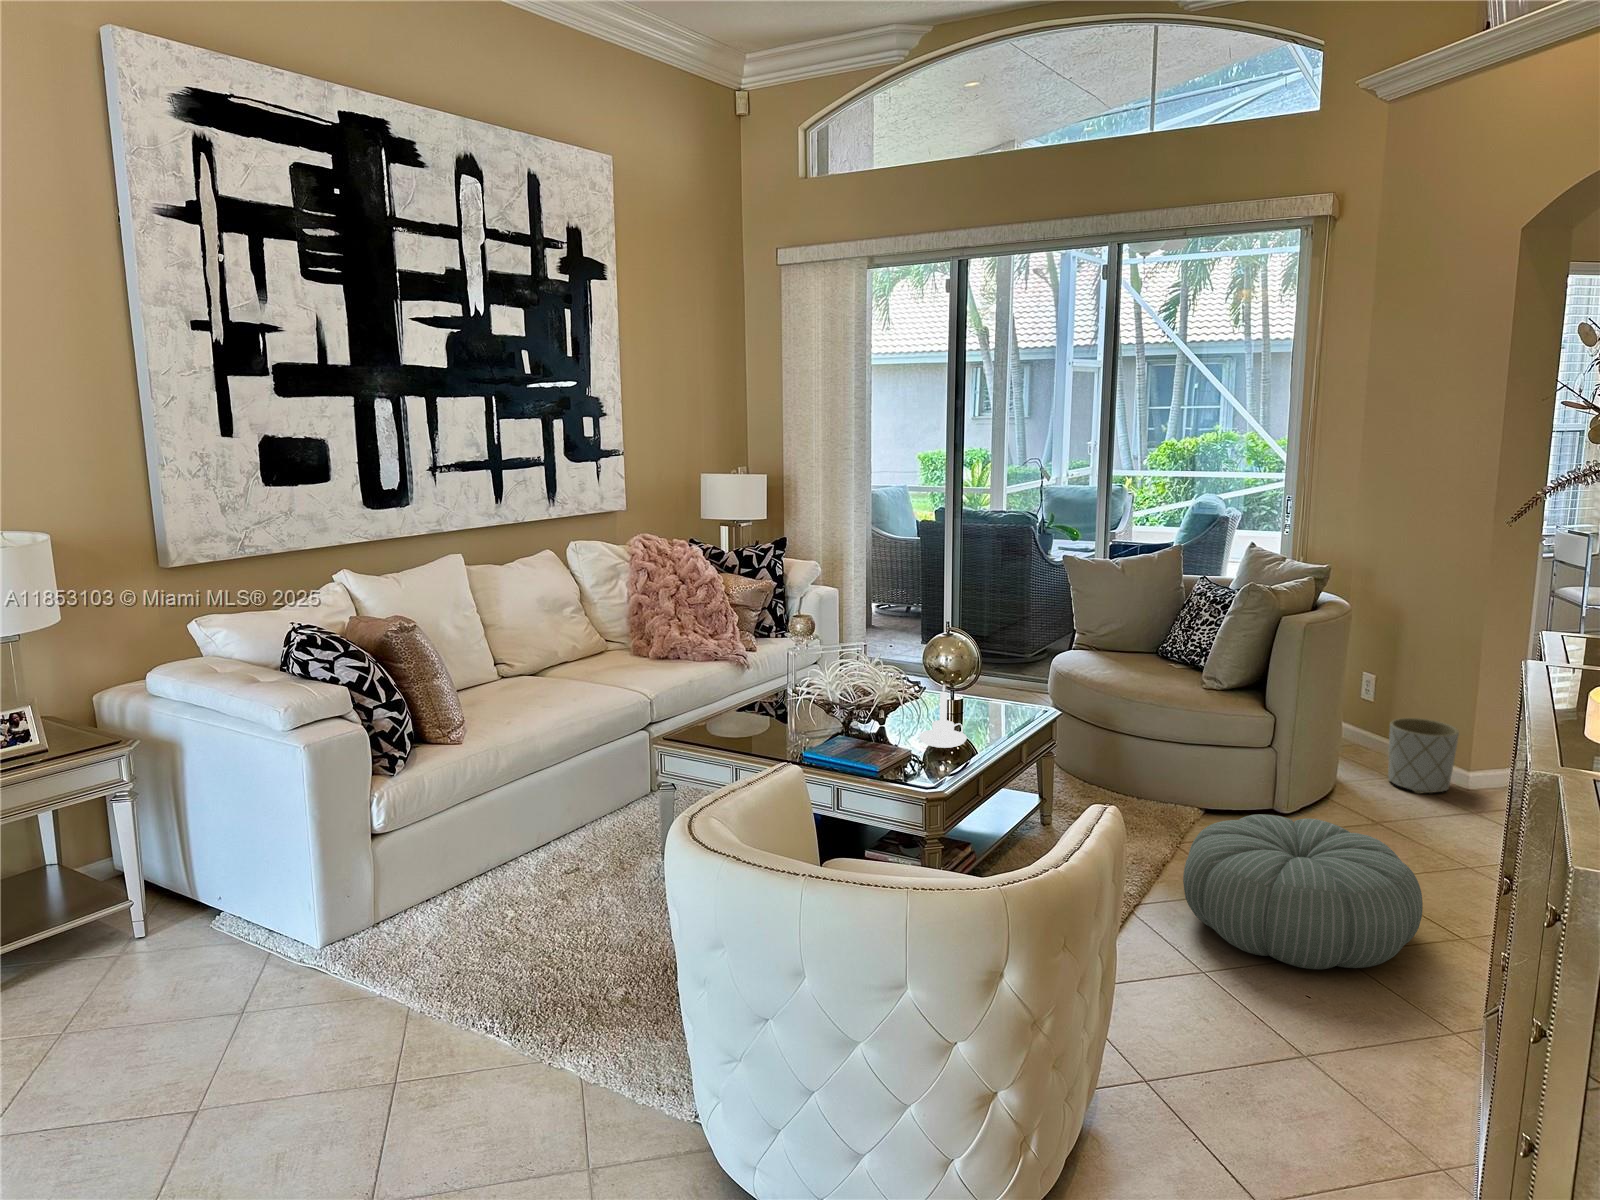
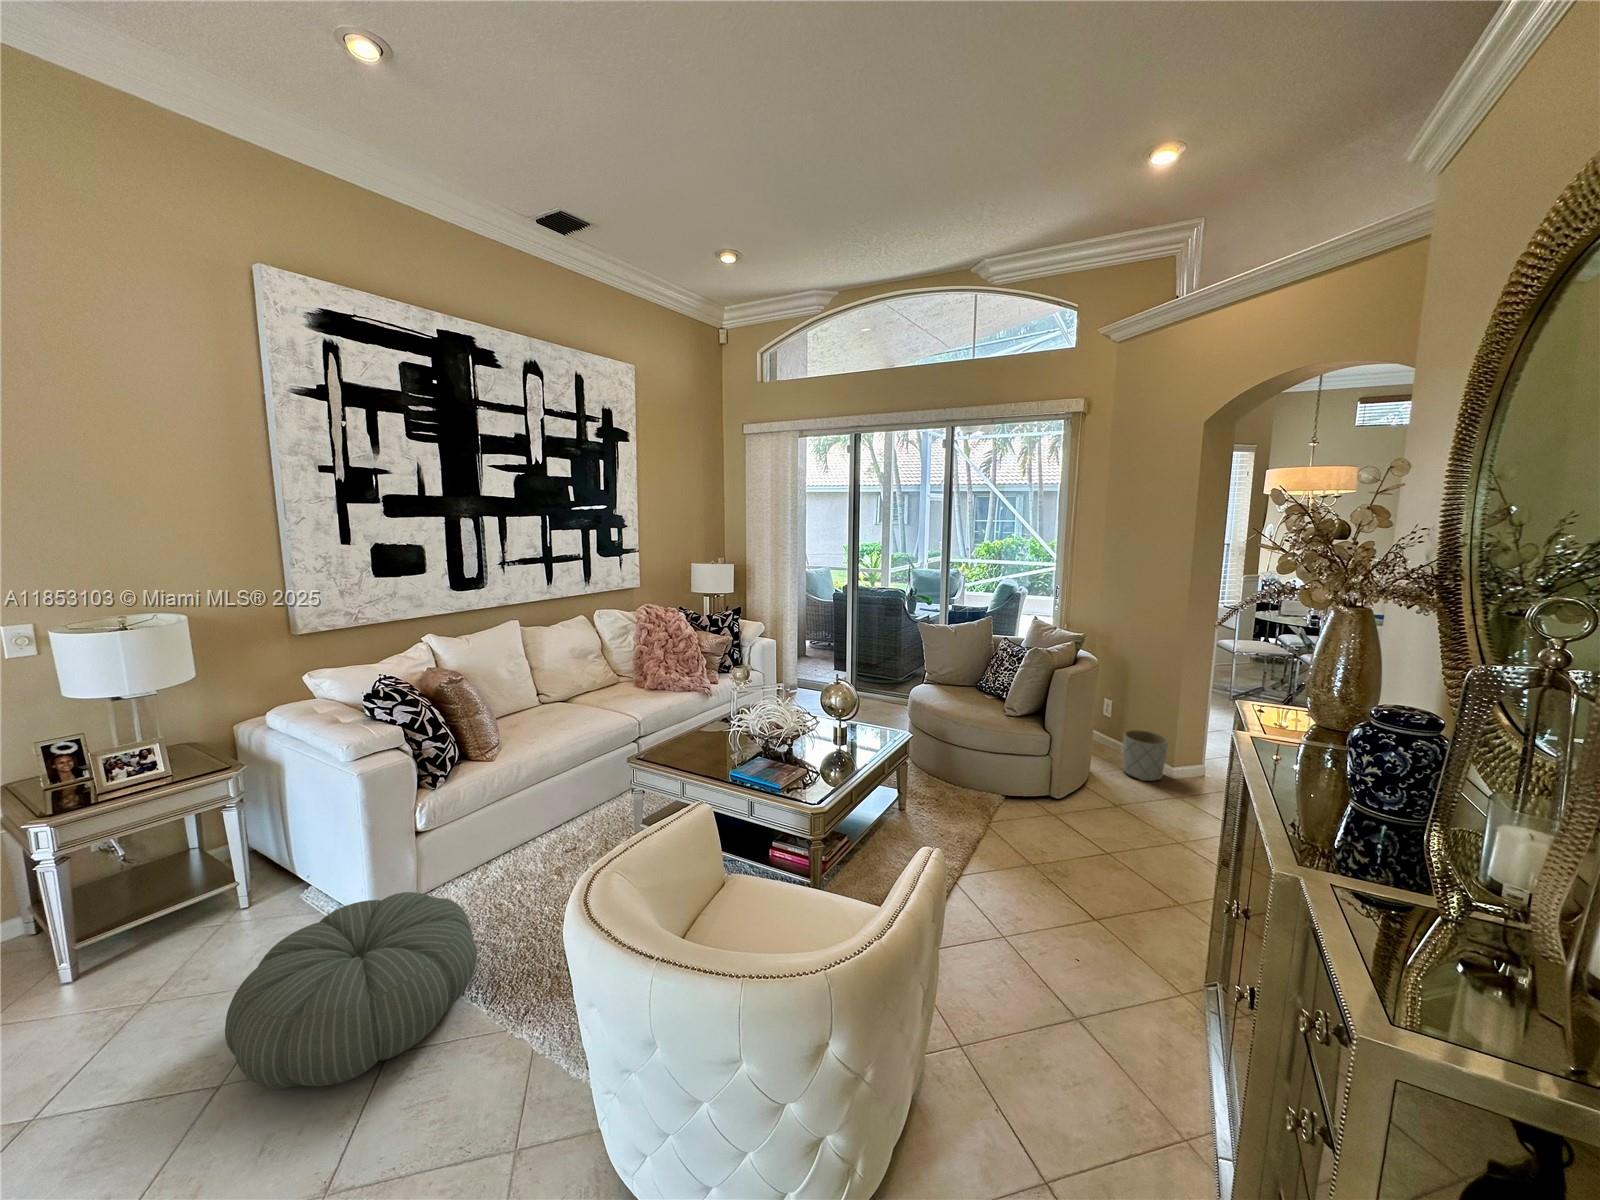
candle holder: present [919,685,967,748] -> none [810,723,842,768]
pouf: present [1183,814,1423,969] -> present [225,892,477,1089]

